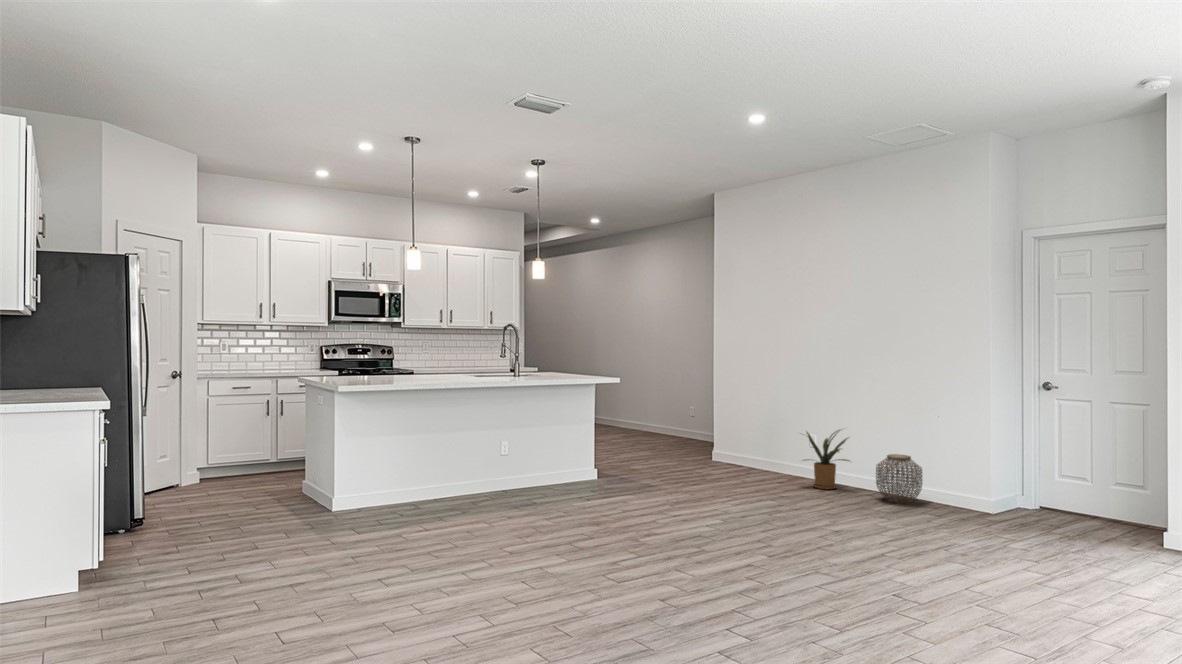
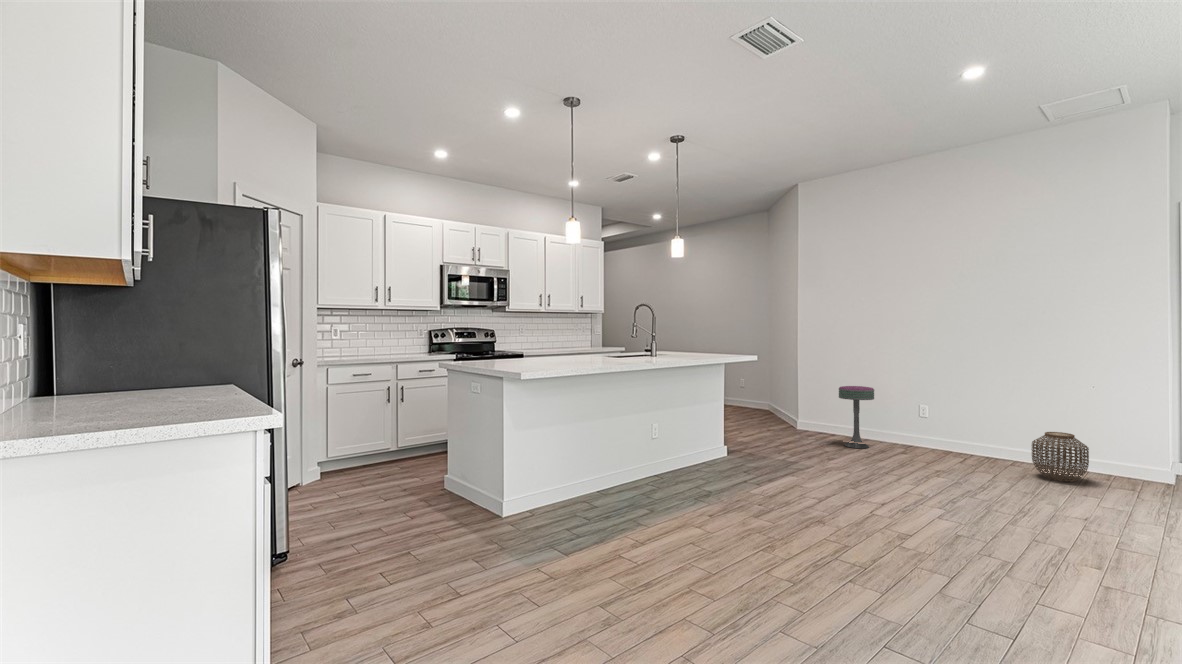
bar stool: none [733,409,767,473] -> present [839,386,874,448]
house plant: present [806,429,849,489] -> none [924,405,994,466]

